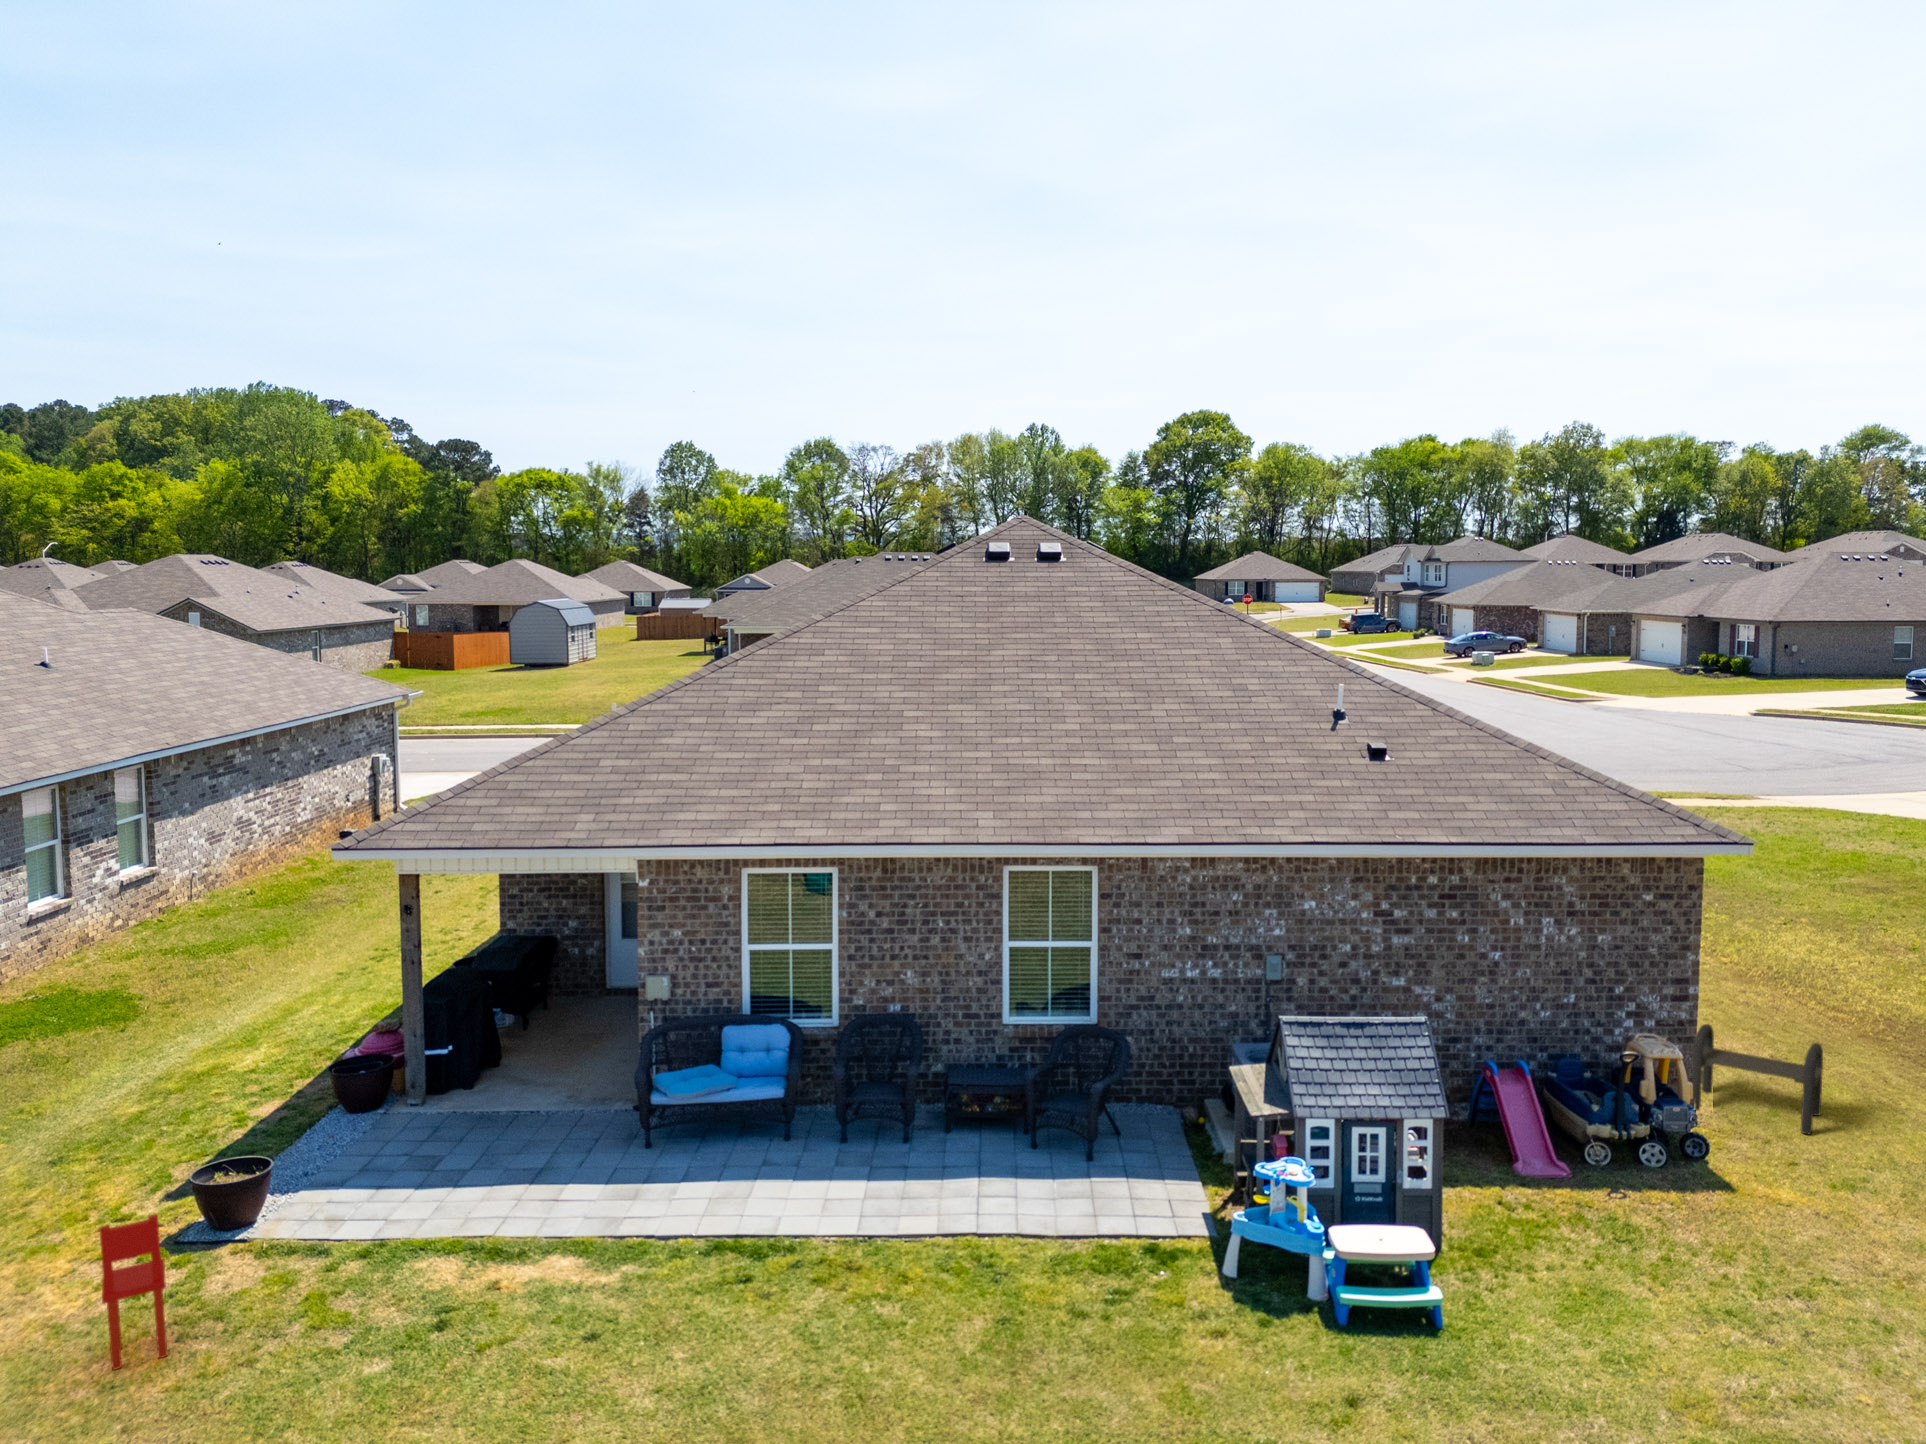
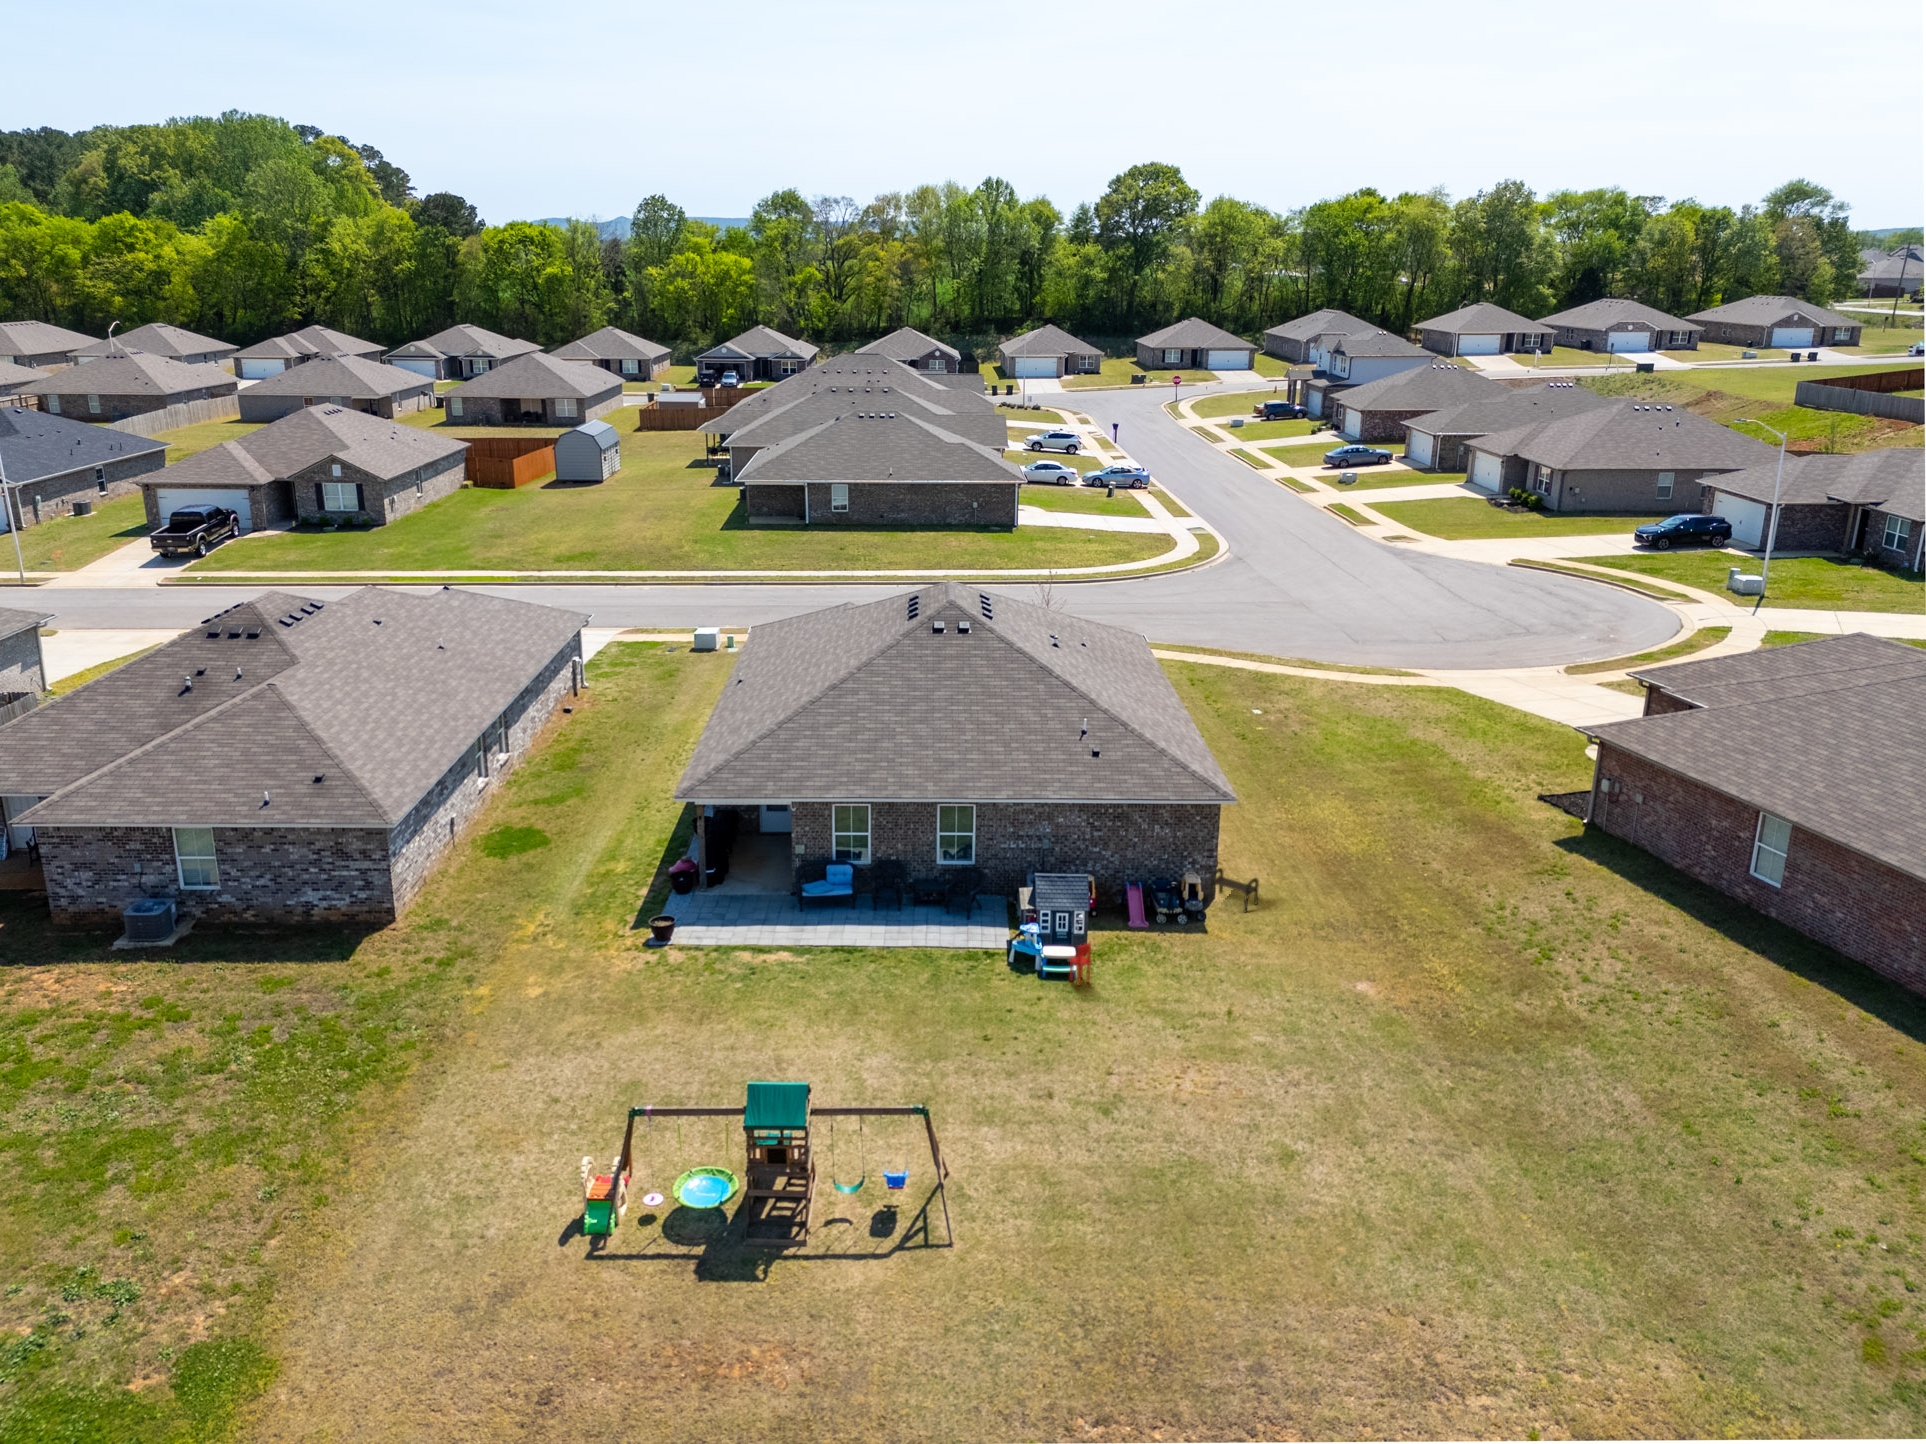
chair: present [100,1214,167,1370] -> present [1069,943,1091,985]

